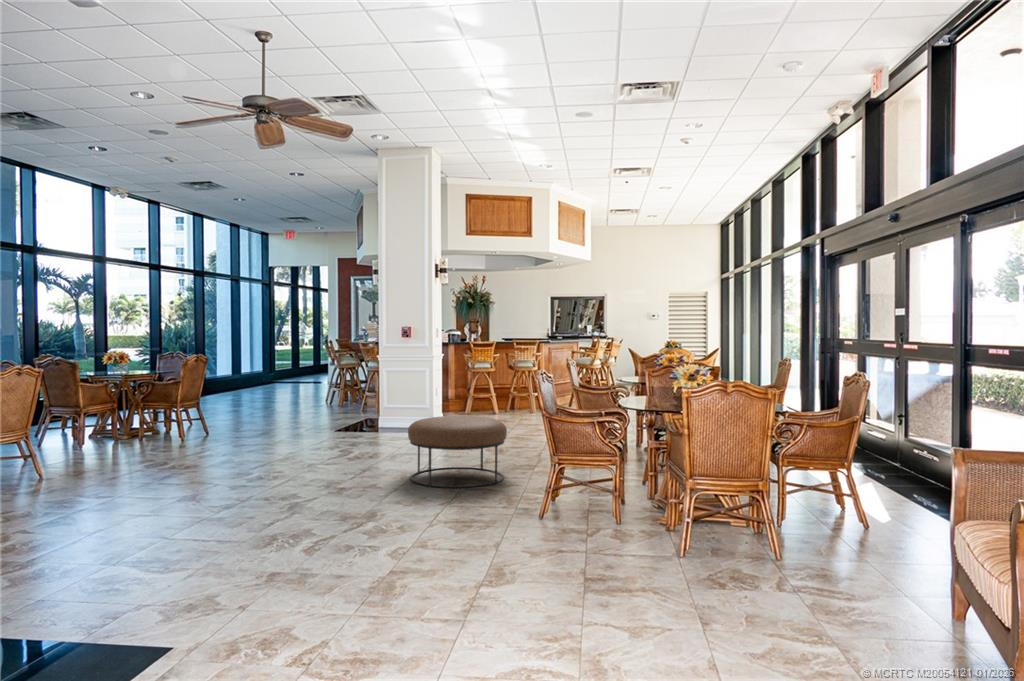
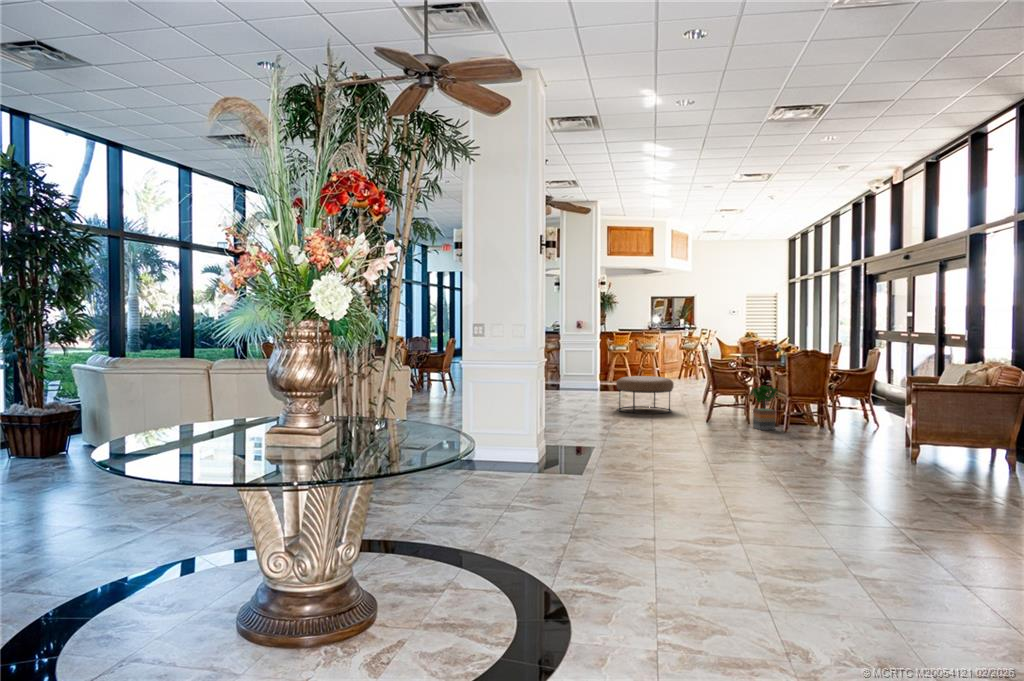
potted tree: none [613,444,680,538] -> present [750,385,781,430]

